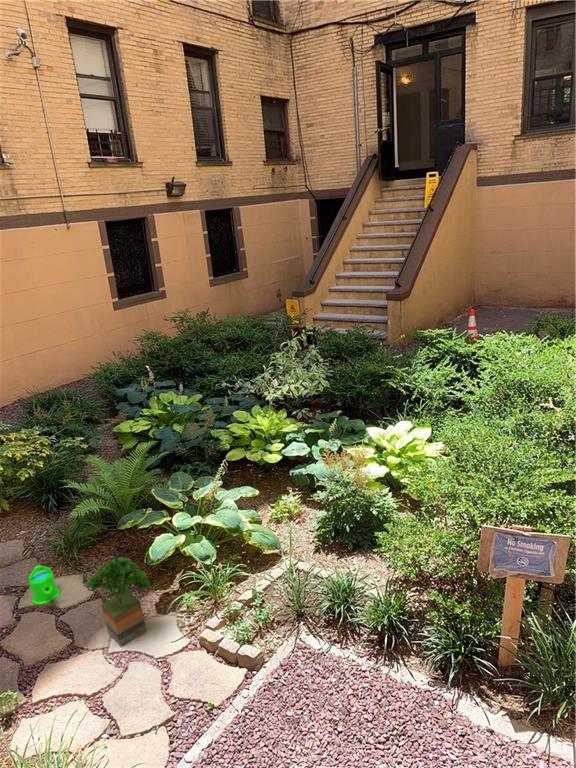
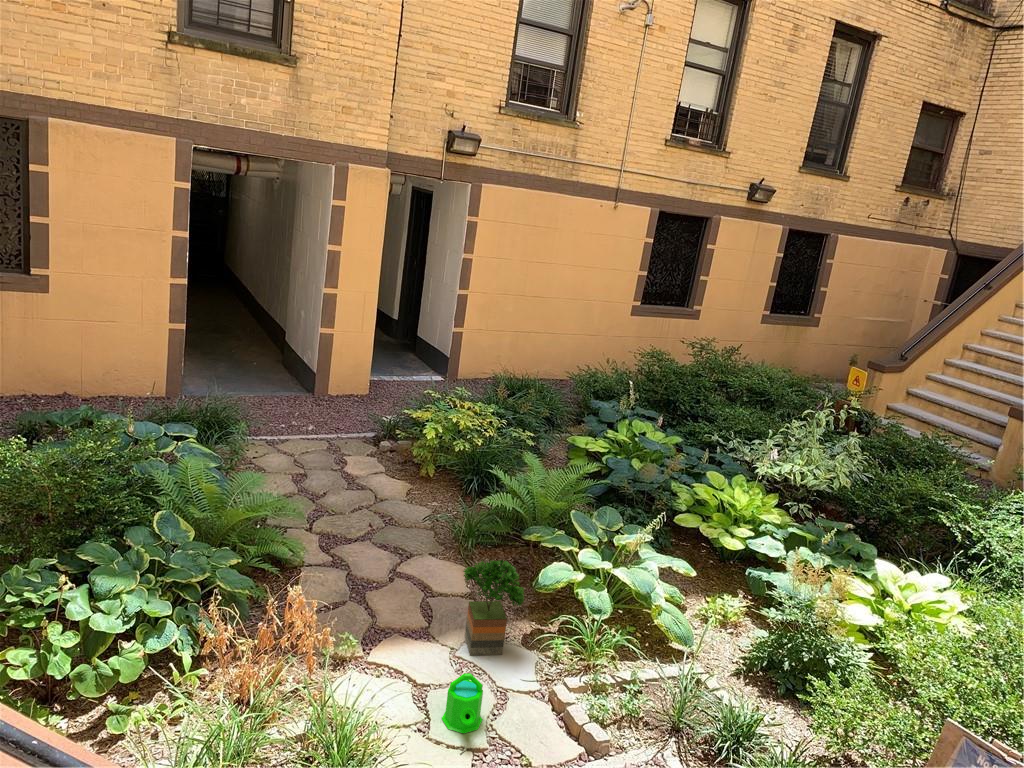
watering can: present [29,565,60,604] -> present [442,673,483,733]

